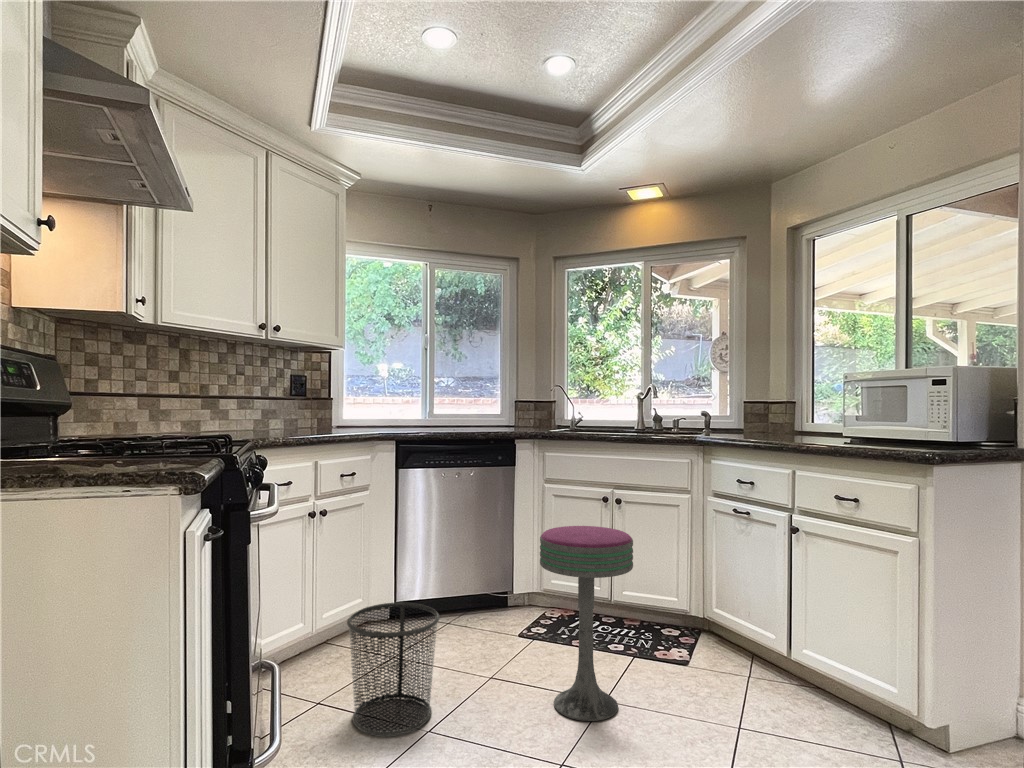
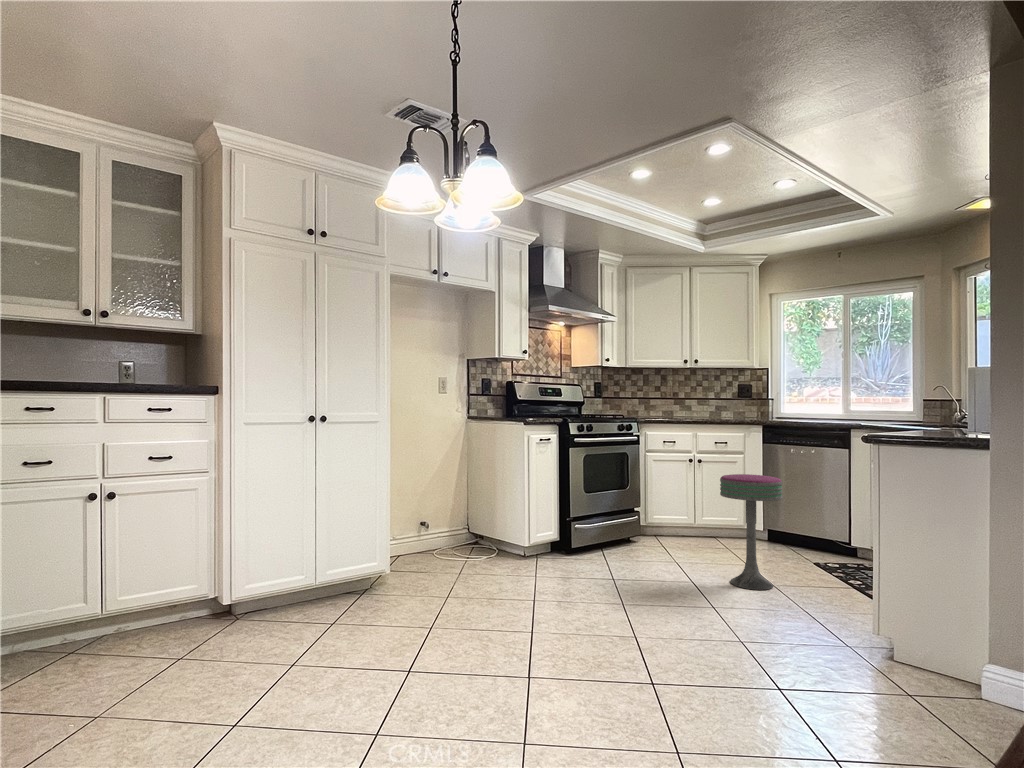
waste bin: present [347,602,440,736] -> none [649,503,697,561]

